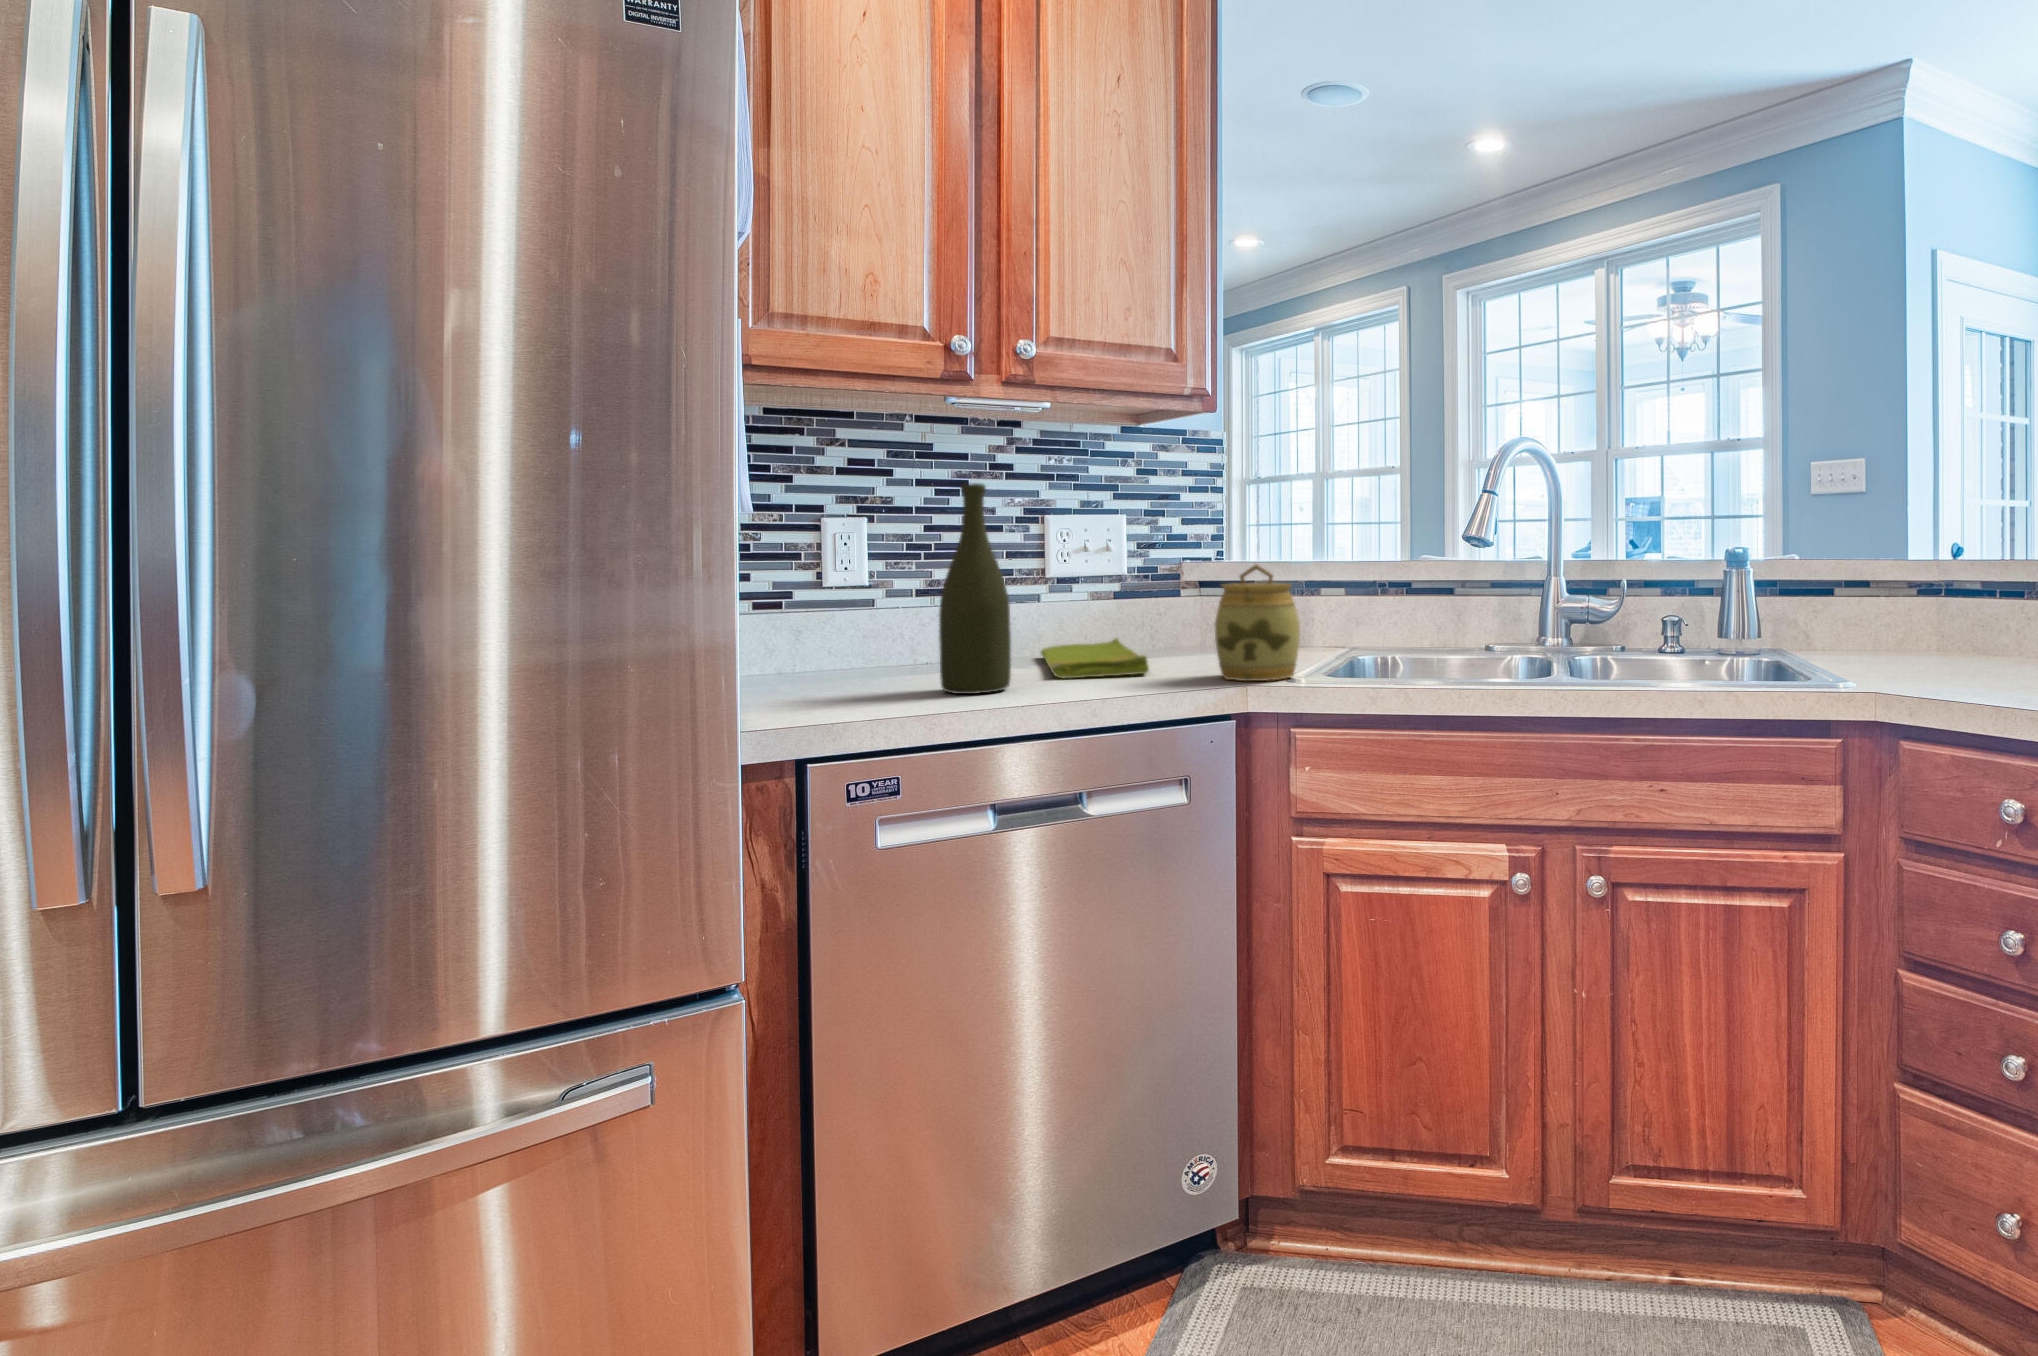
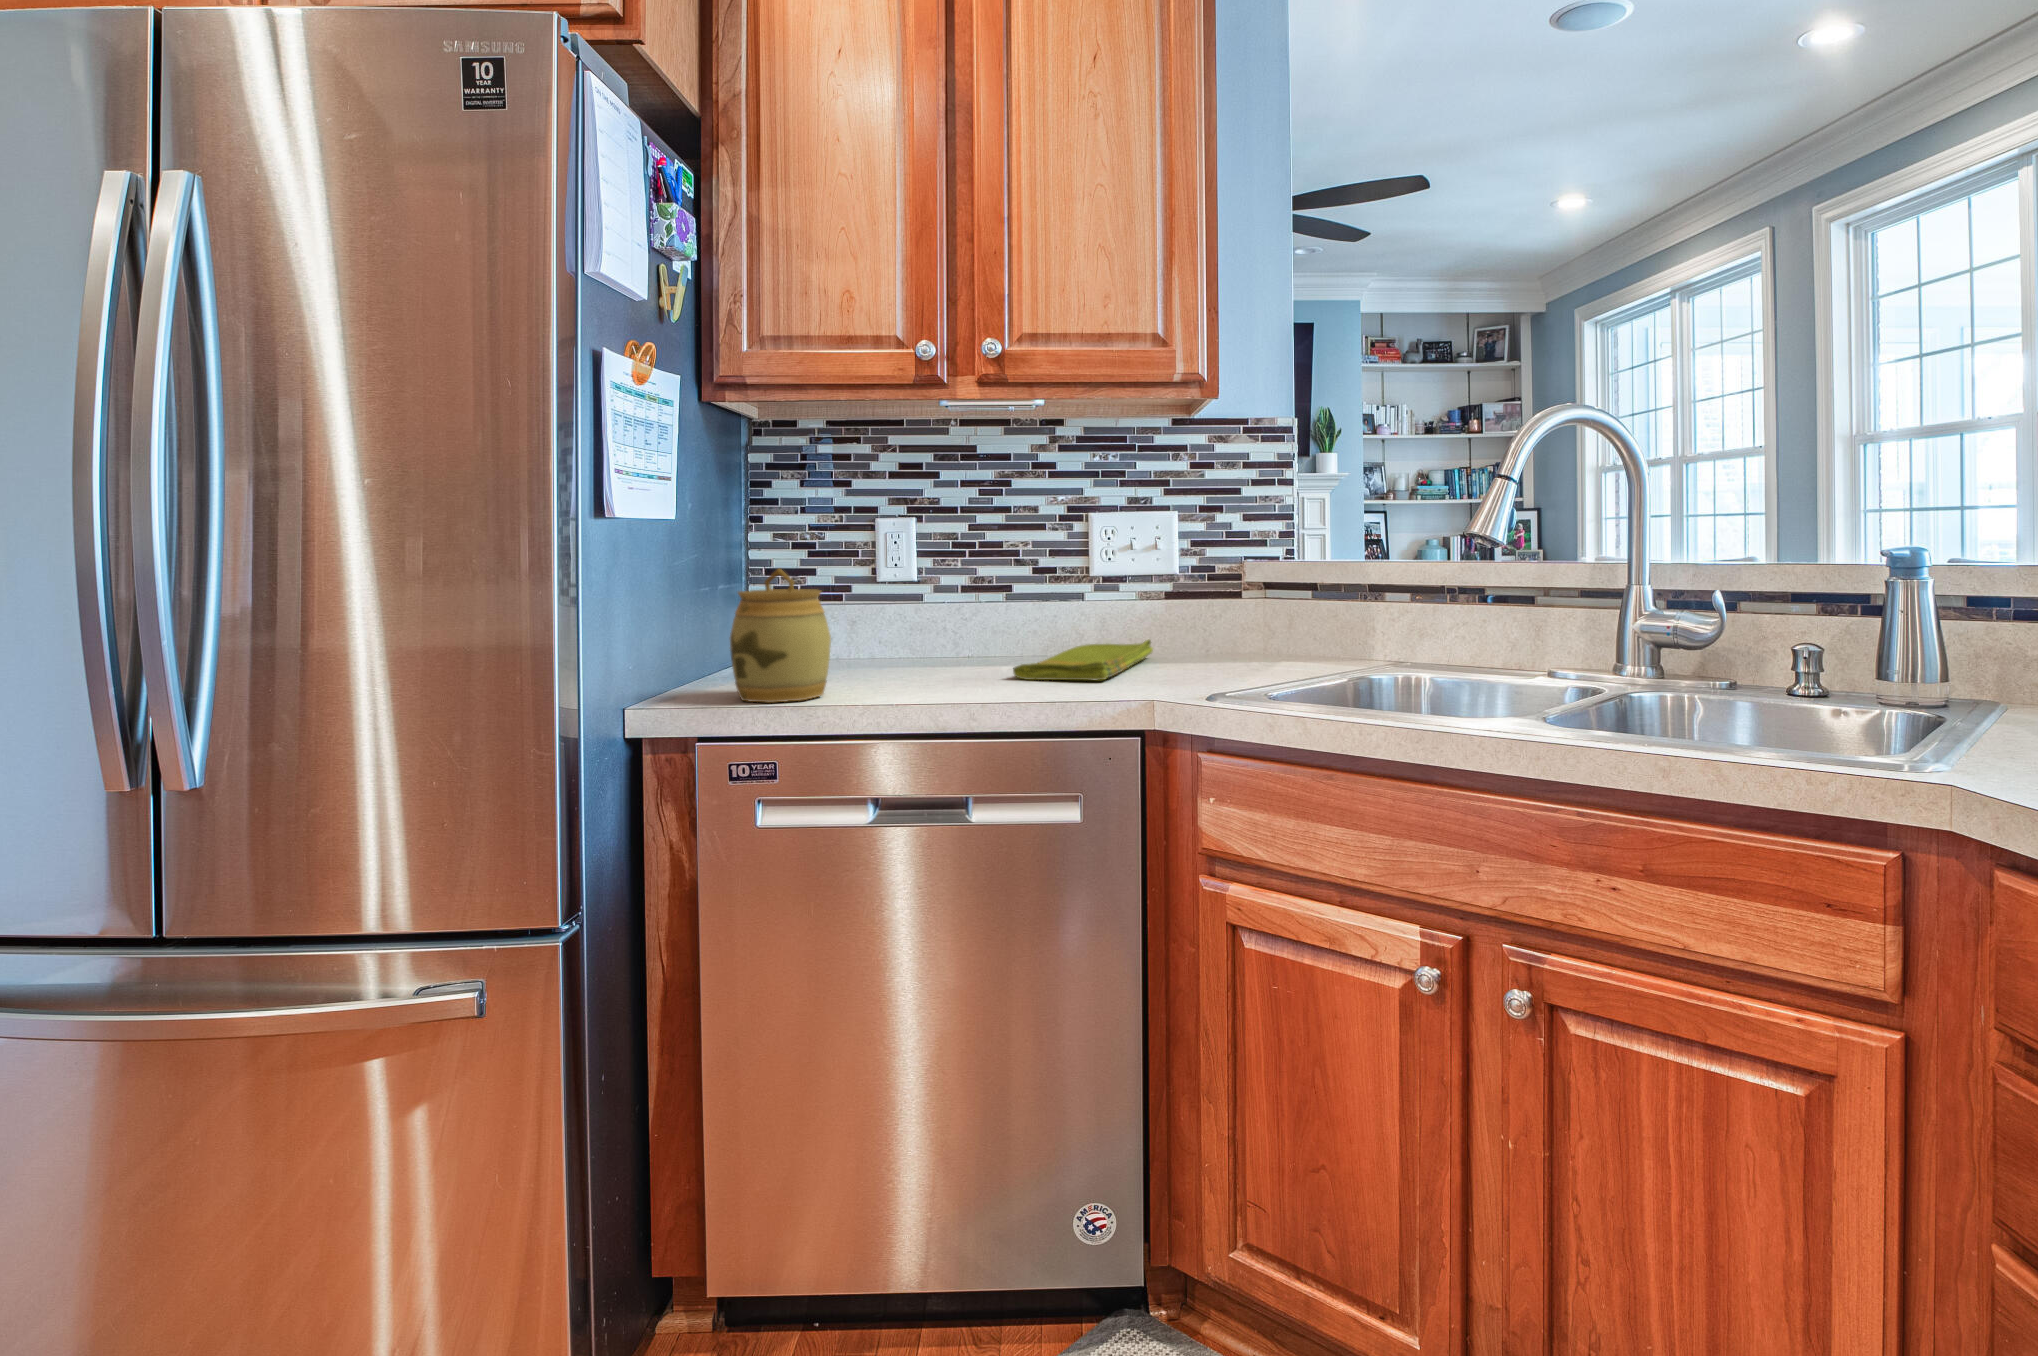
bottle: present [939,483,1011,694] -> none [882,485,948,689]
jar: present [1215,564,1300,681] -> present [730,569,831,703]

